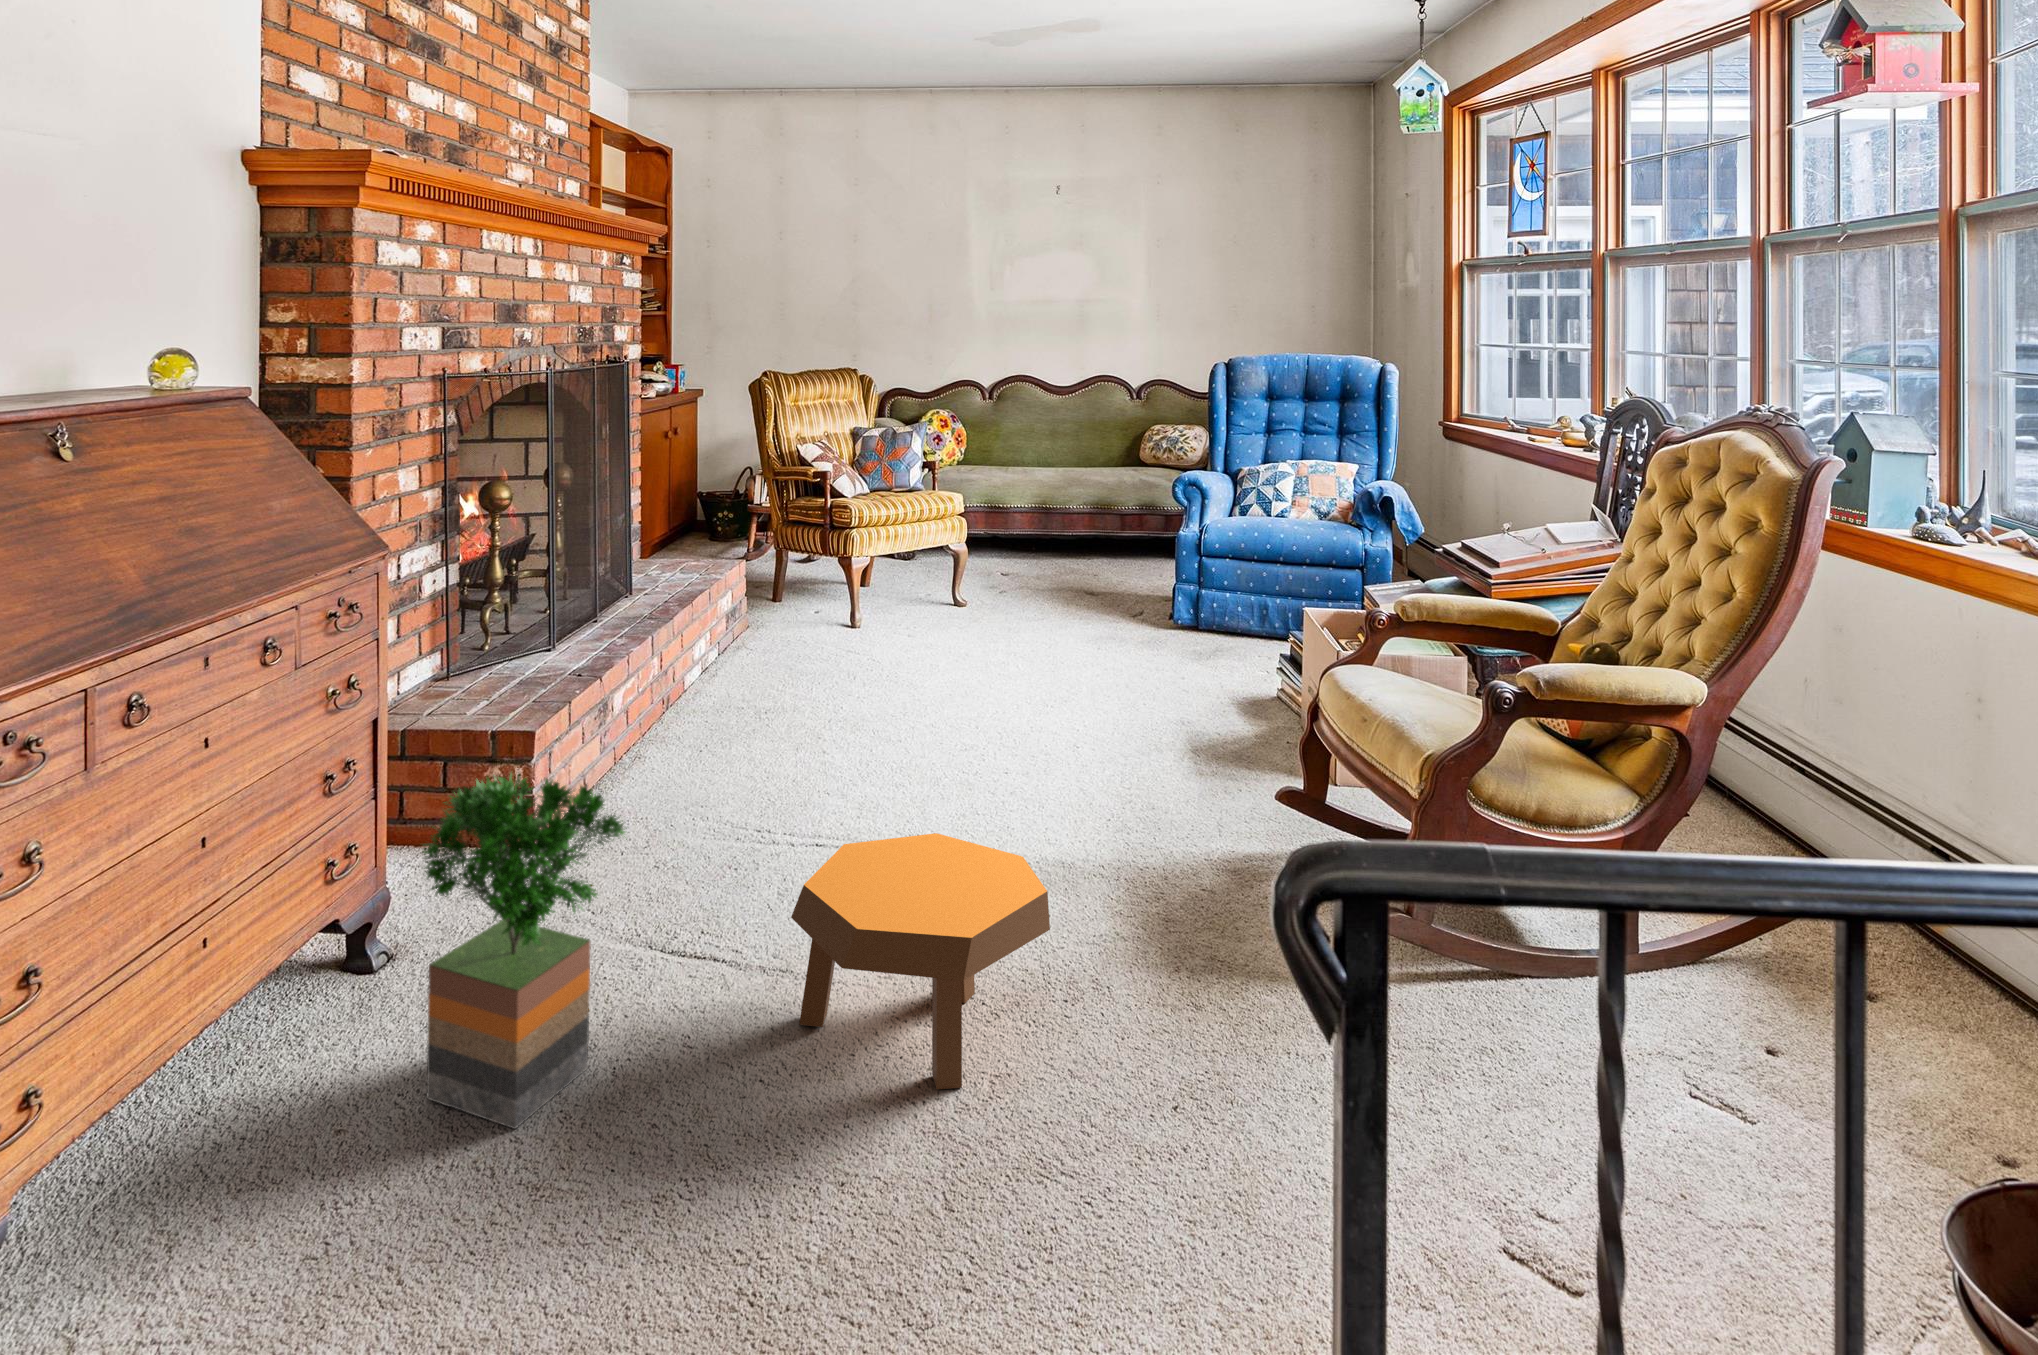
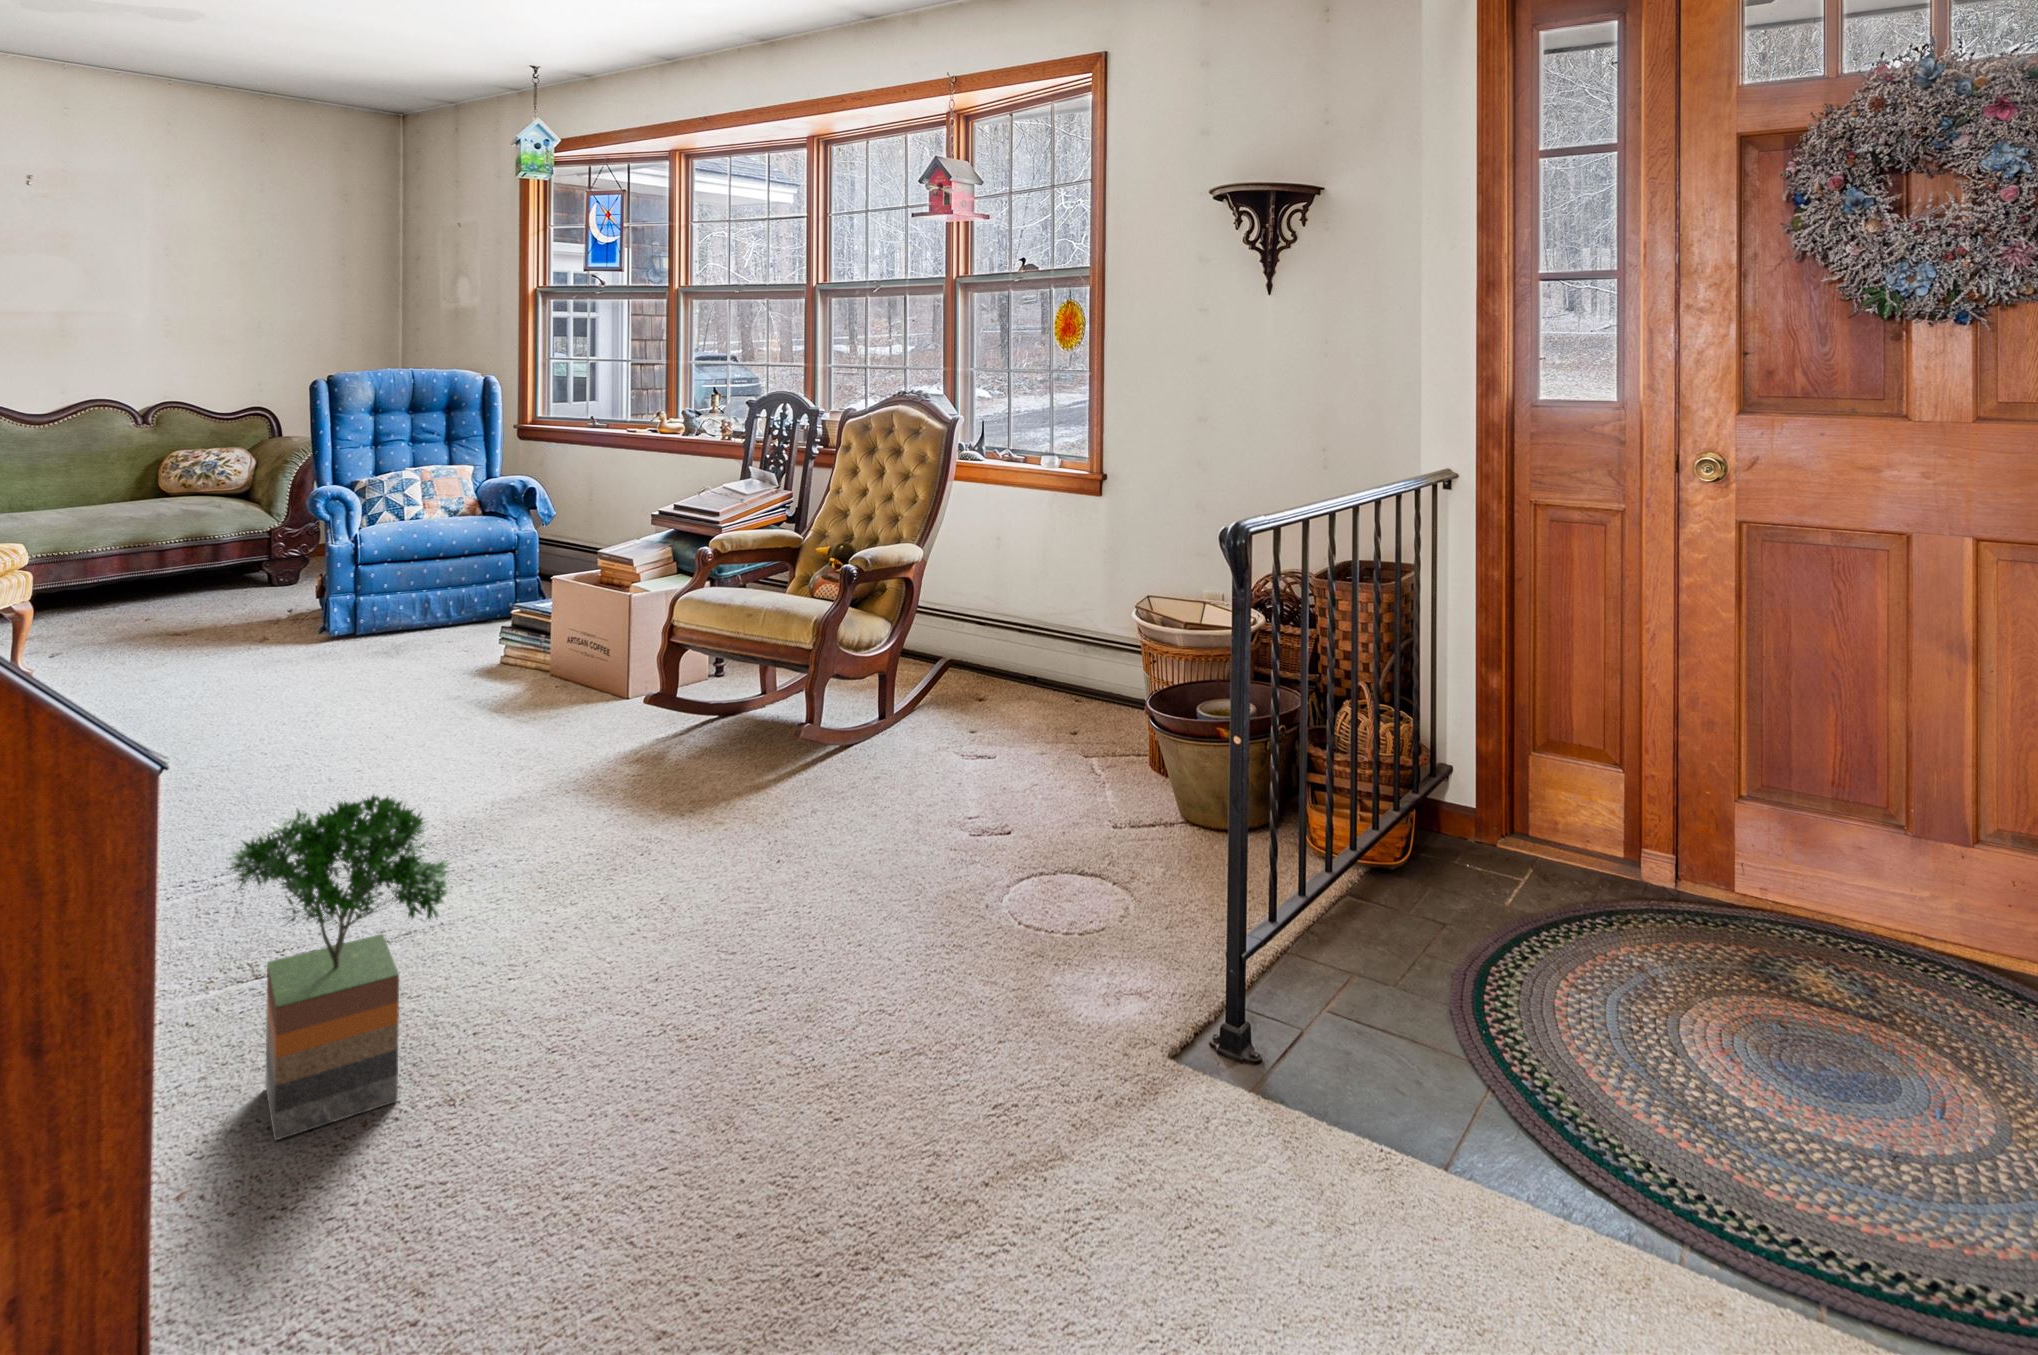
footstool: present [791,833,1050,1089] -> none [479,762,679,949]

